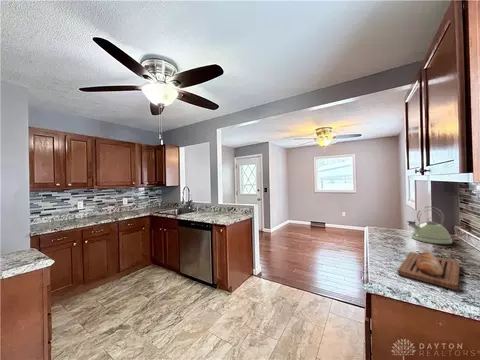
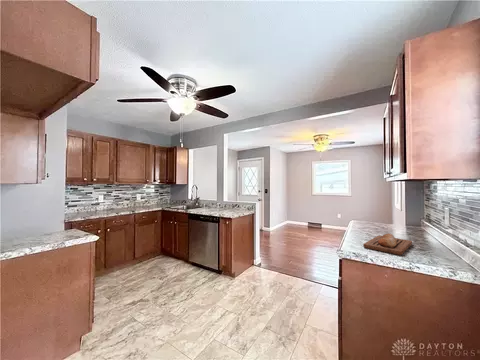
kettle: present [408,206,452,244] -> none [382,202,416,232]

